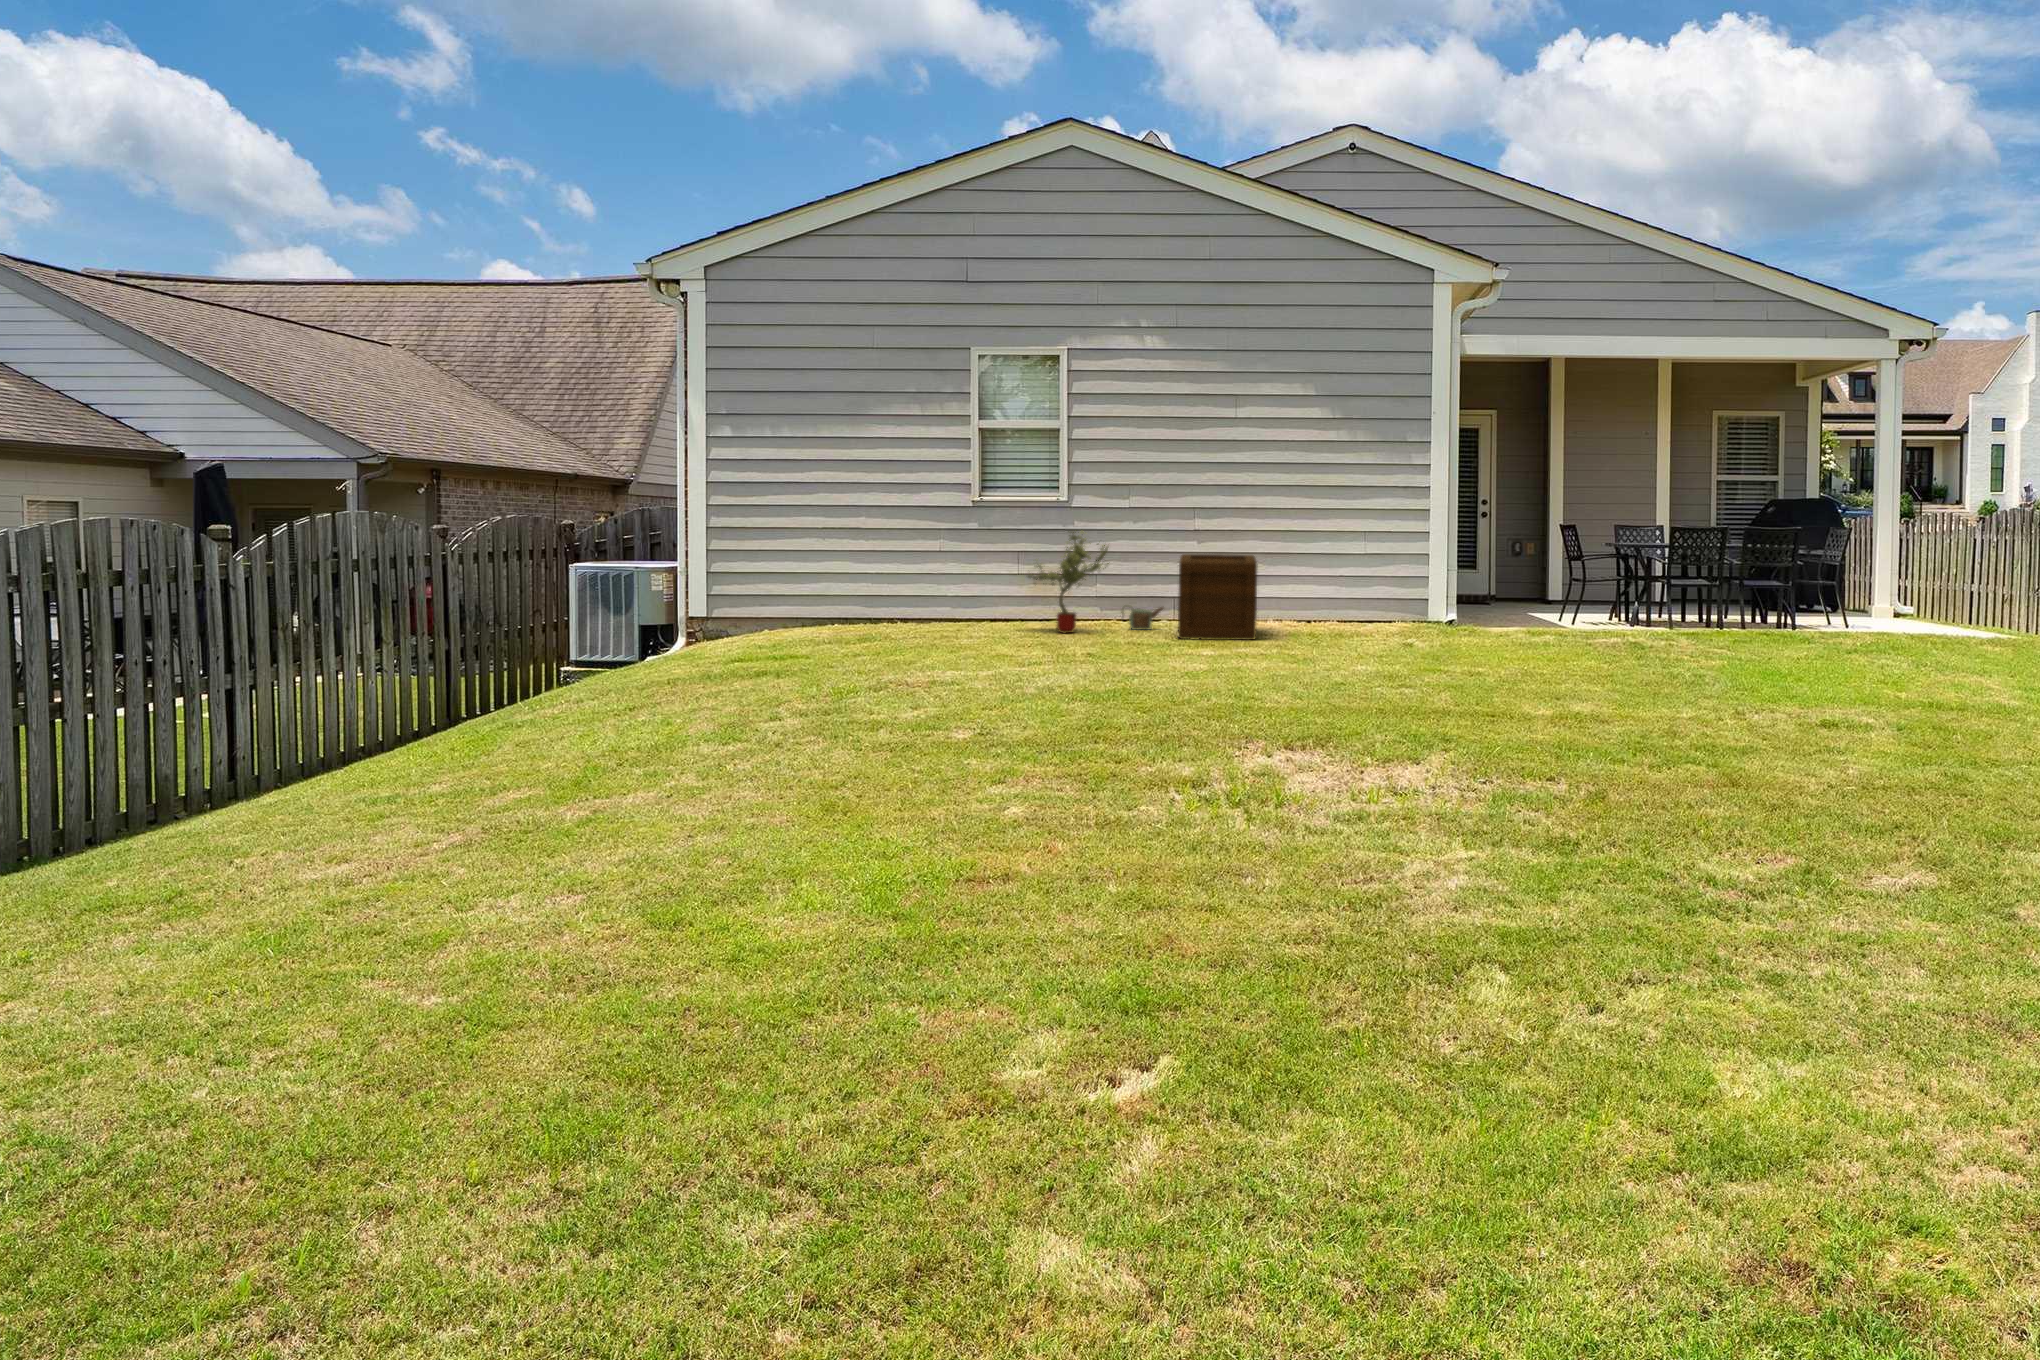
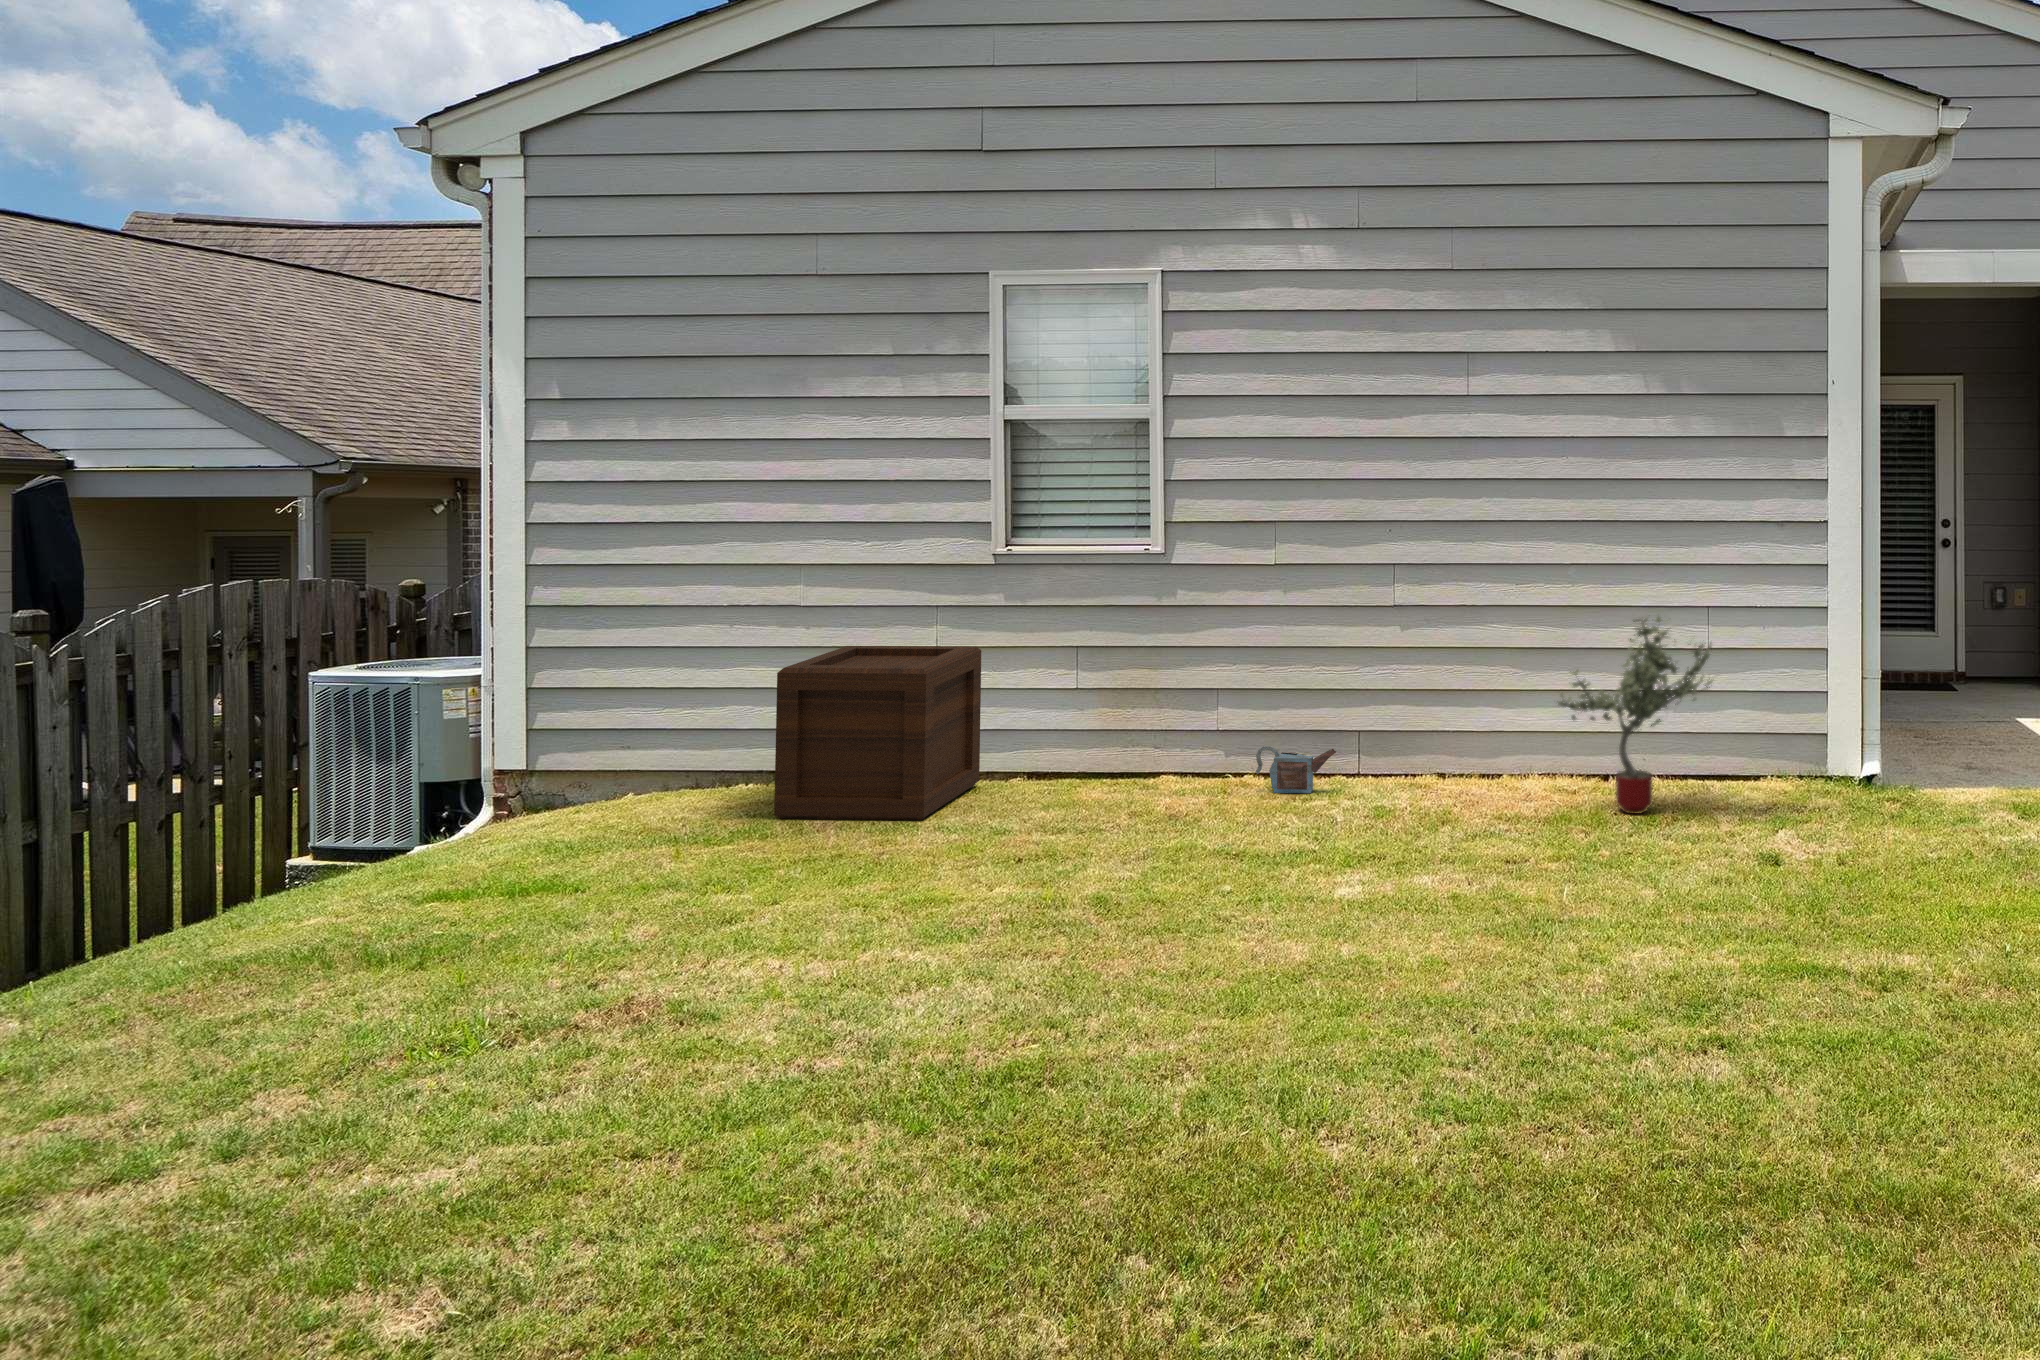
potted tree: present [1026,531,1109,633] -> present [1557,616,1712,814]
wooden crate: present [1178,554,1258,640] -> present [774,646,981,820]

